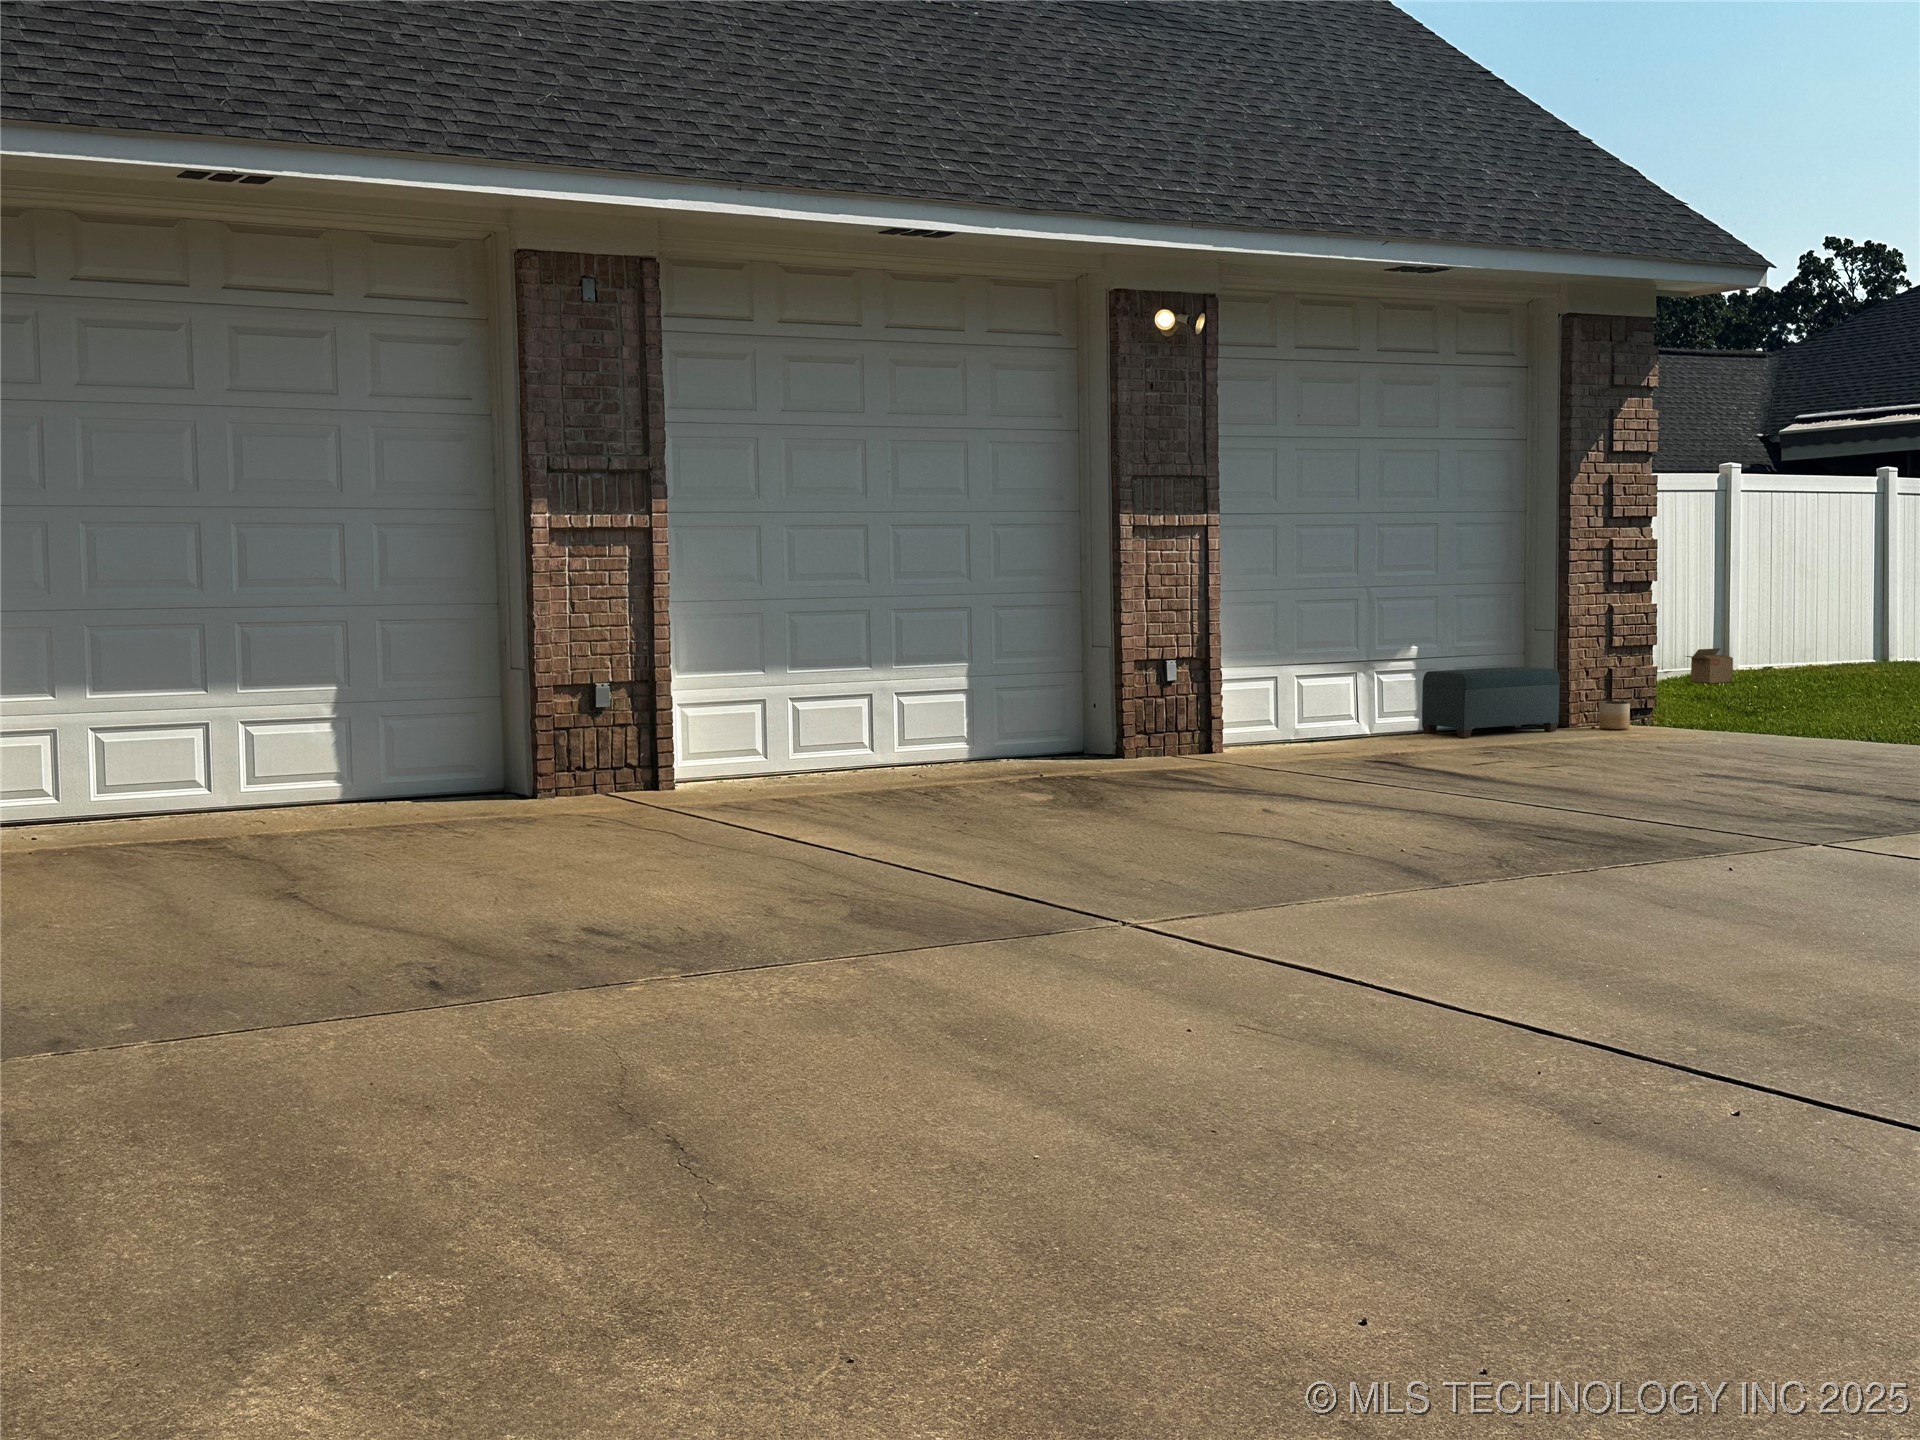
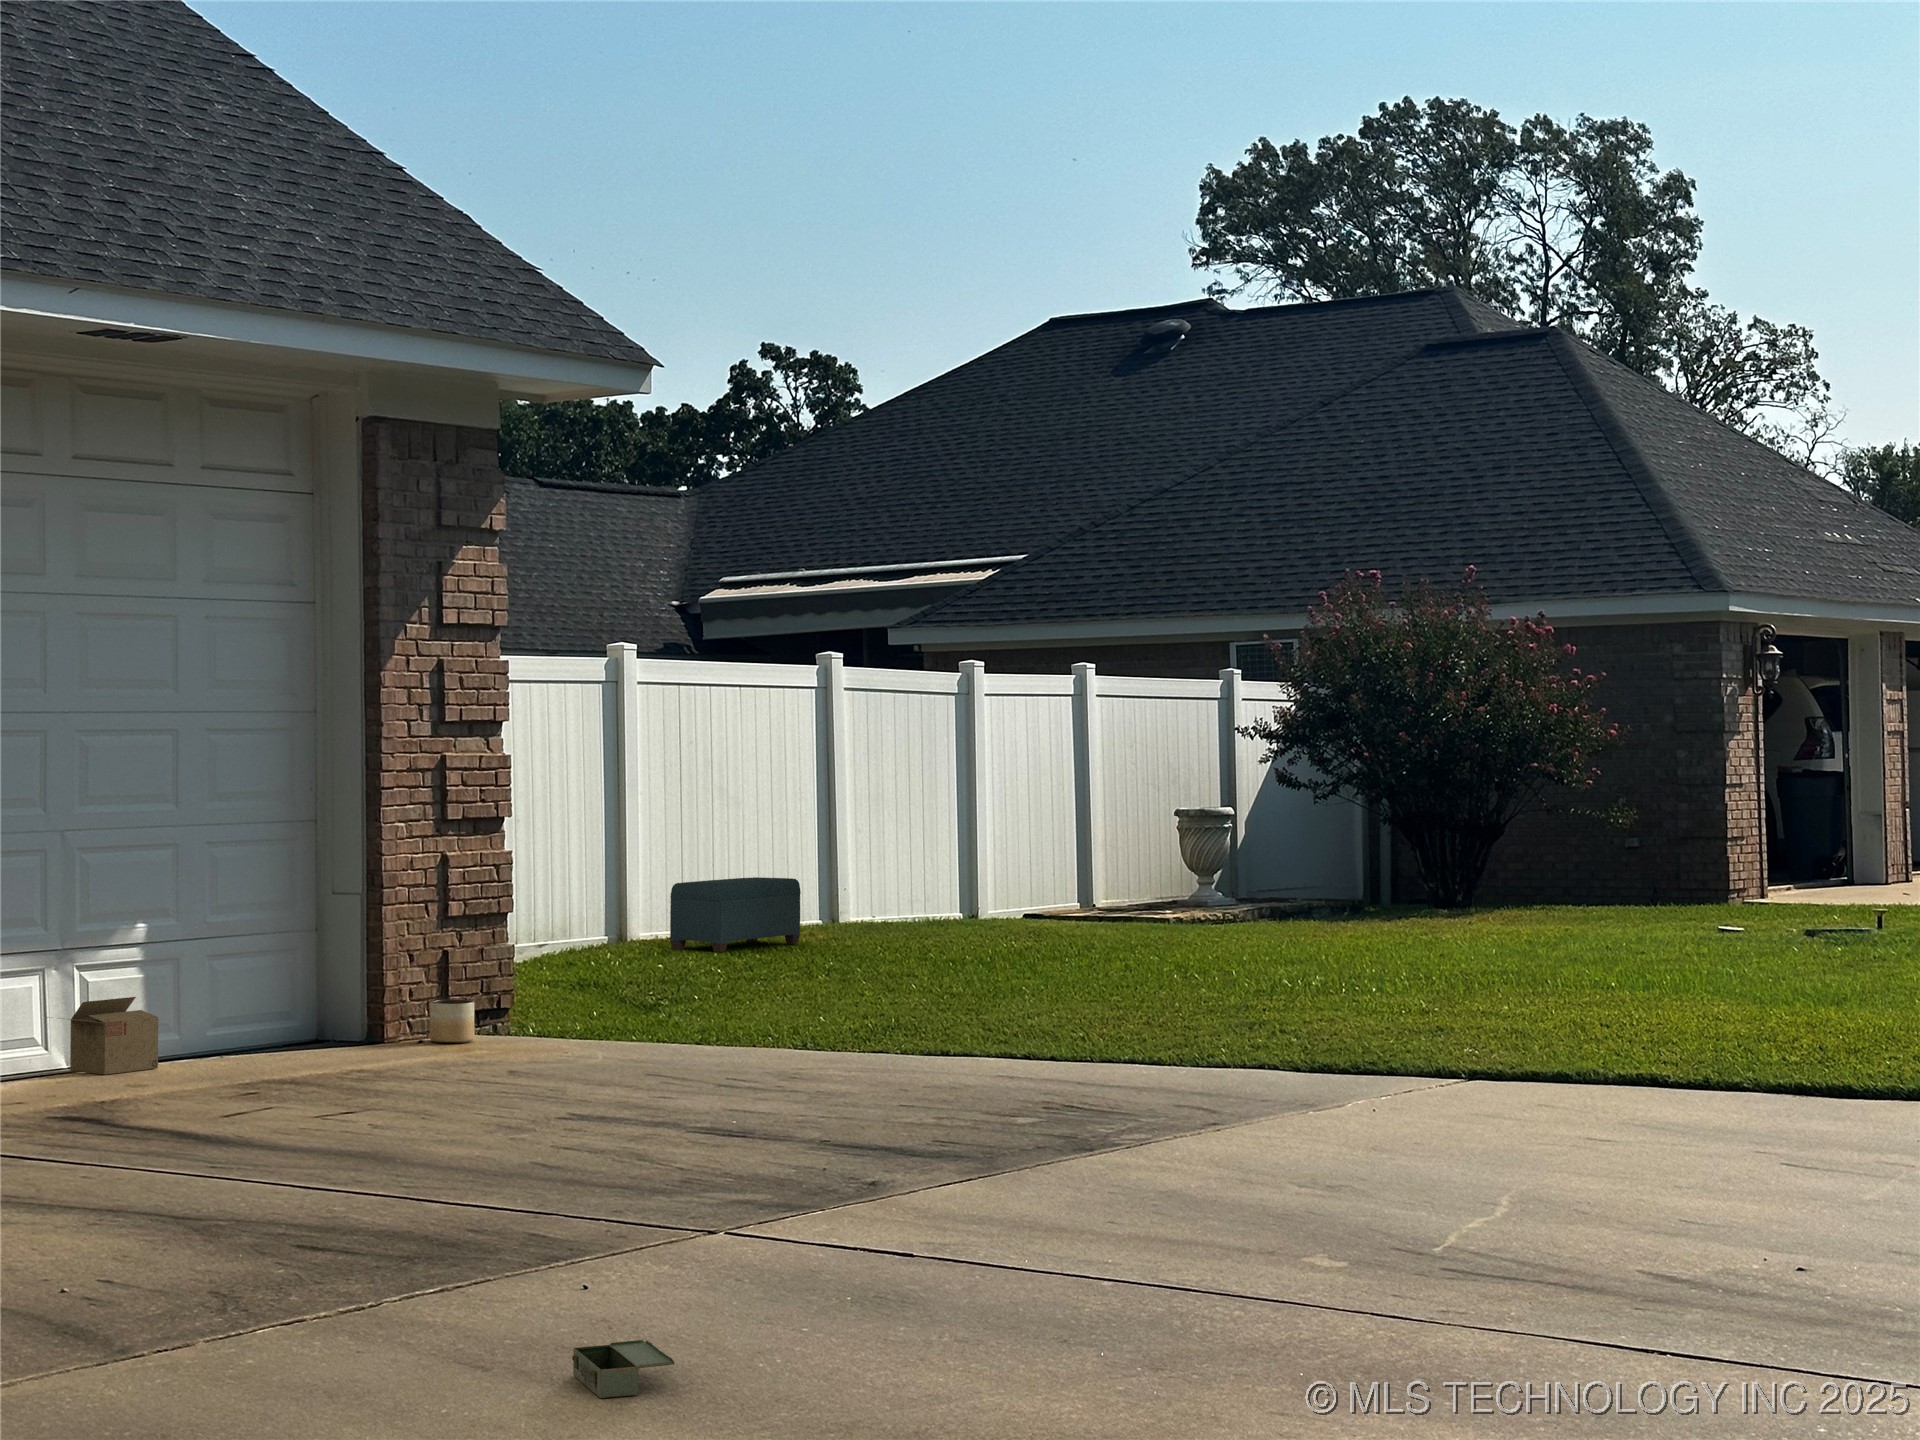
cardboard box: present [1686,648,1733,683] -> present [70,997,158,1075]
bench: present [1422,667,1560,738] -> present [670,877,801,952]
toolbox: none [1730,893,1799,923] -> present [572,1340,675,1398]

